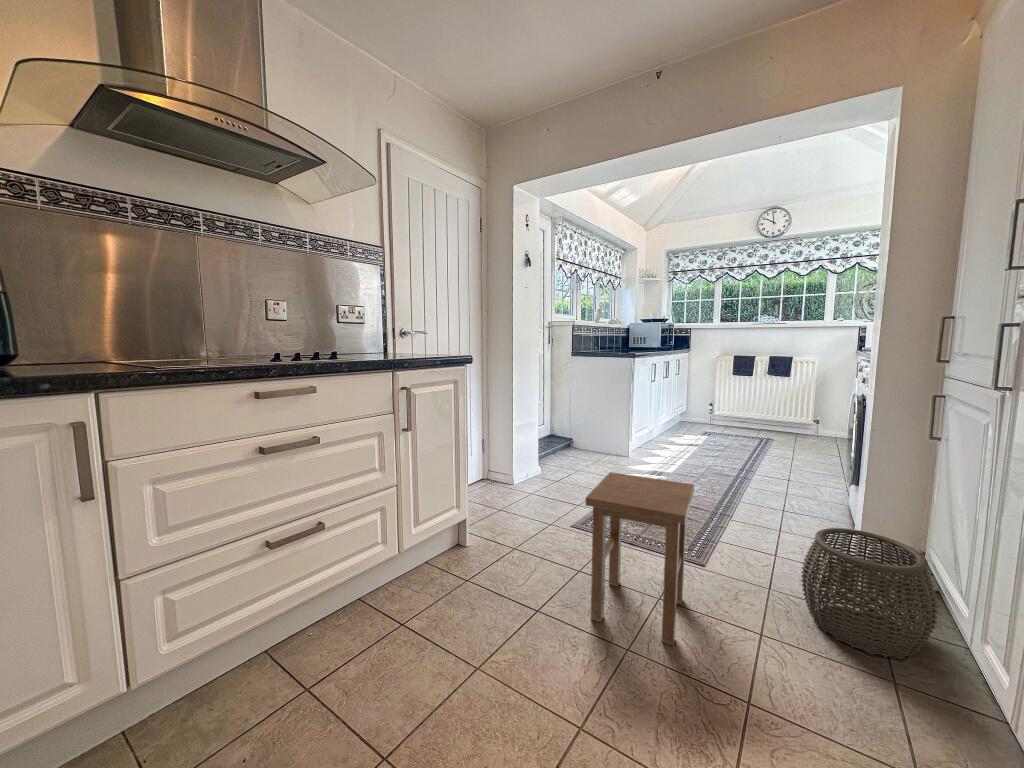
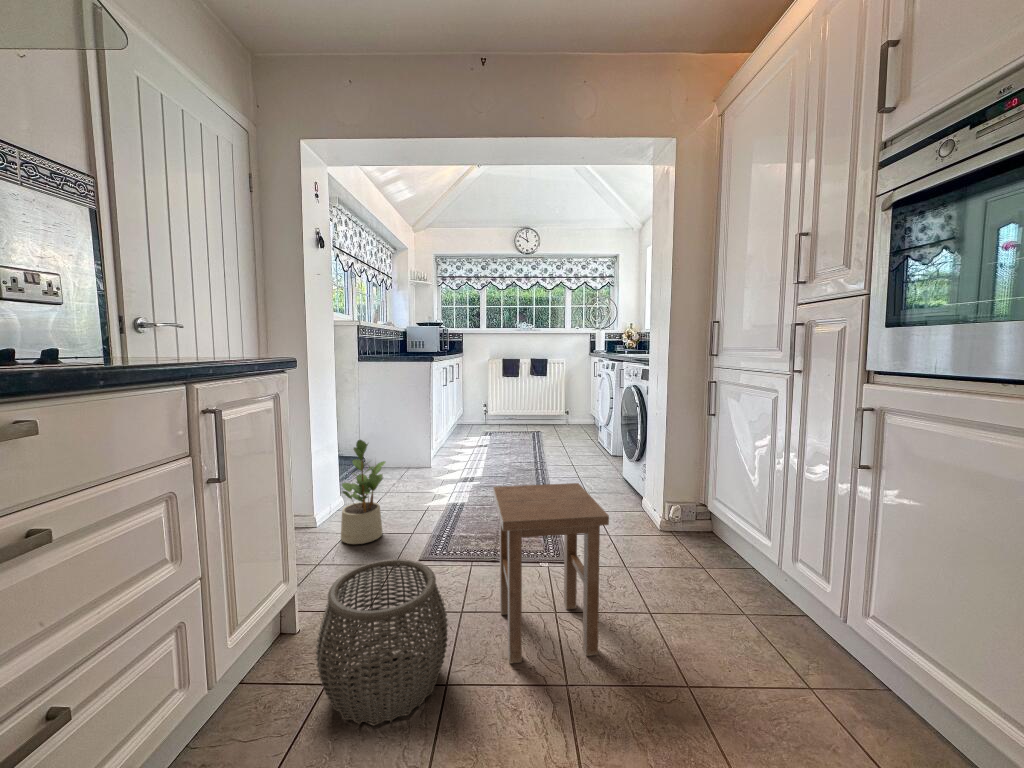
potted plant: none [525,420,564,503] -> present [341,440,385,544]
woven basket: present [801,528,938,659] -> present [316,559,448,726]

